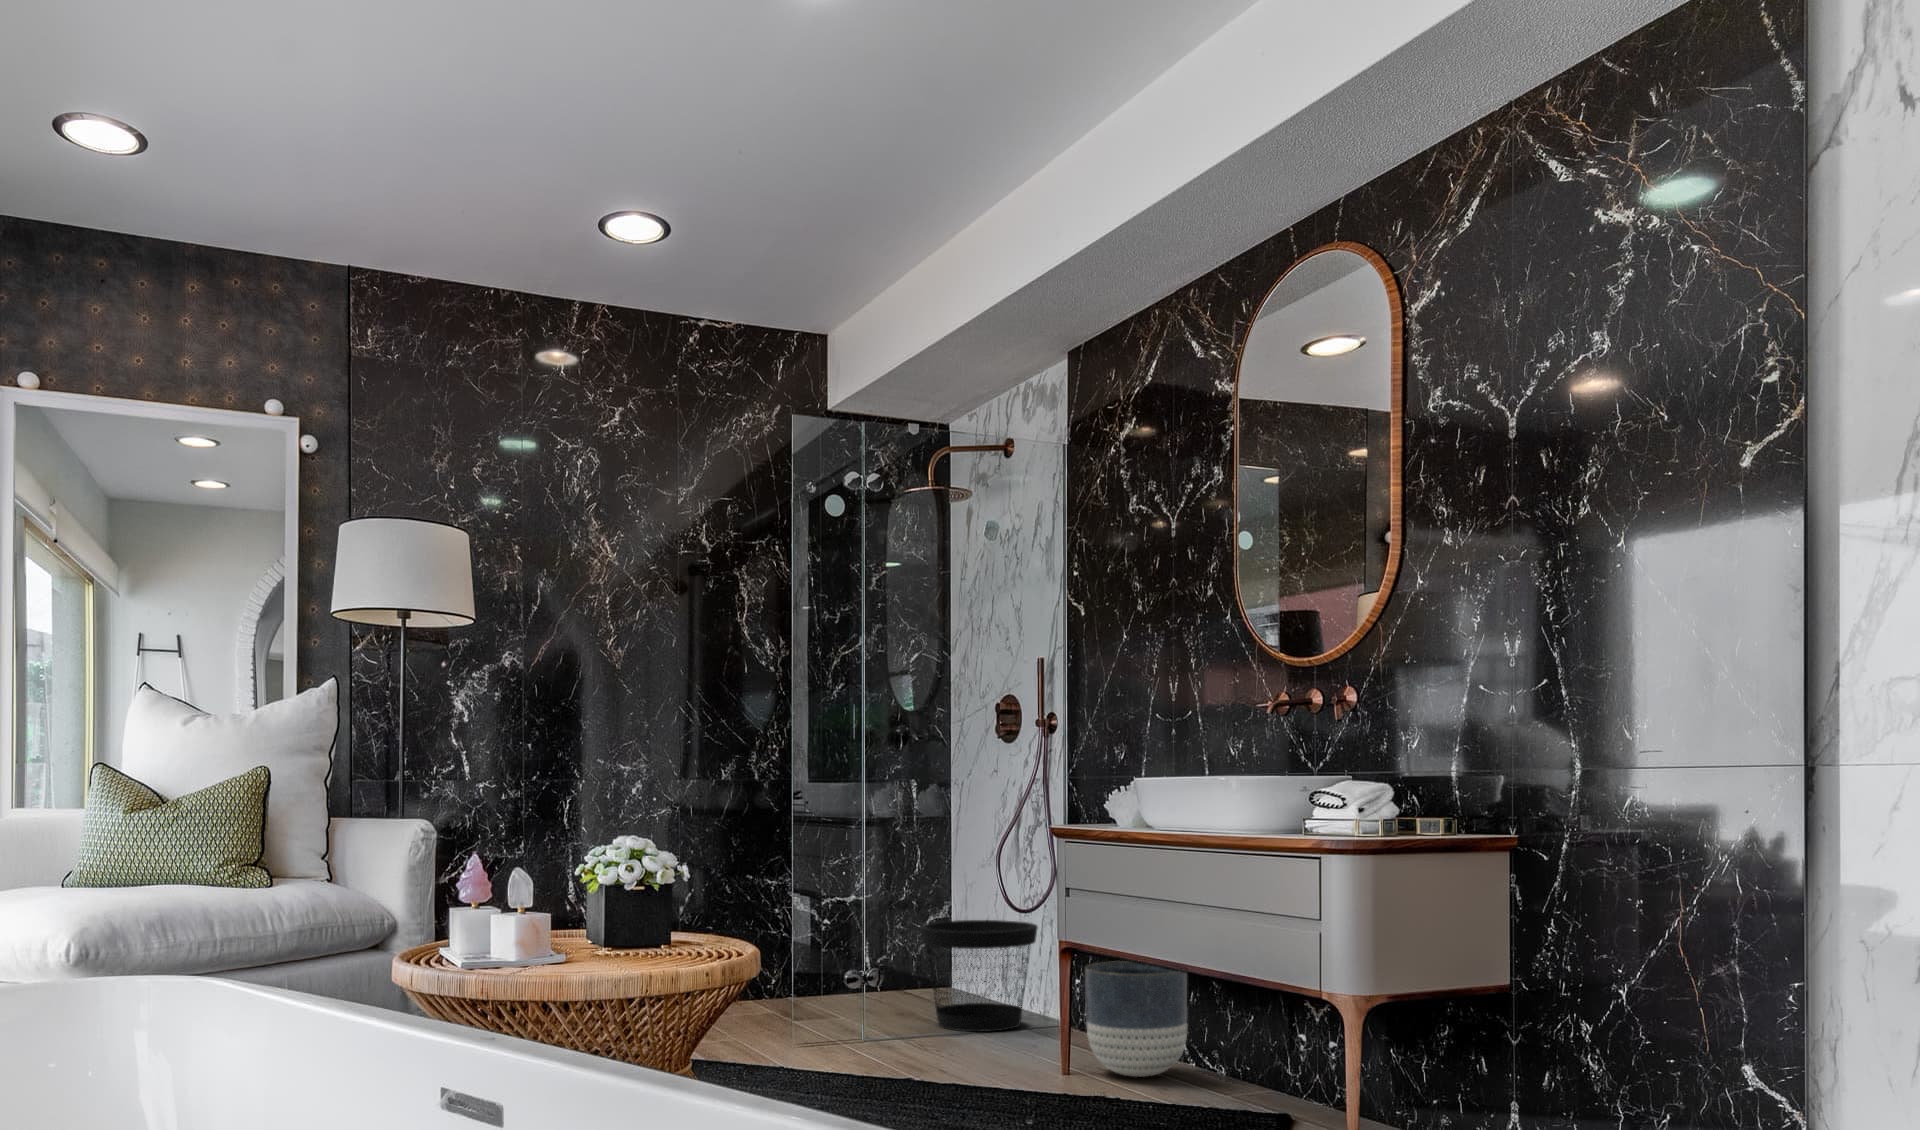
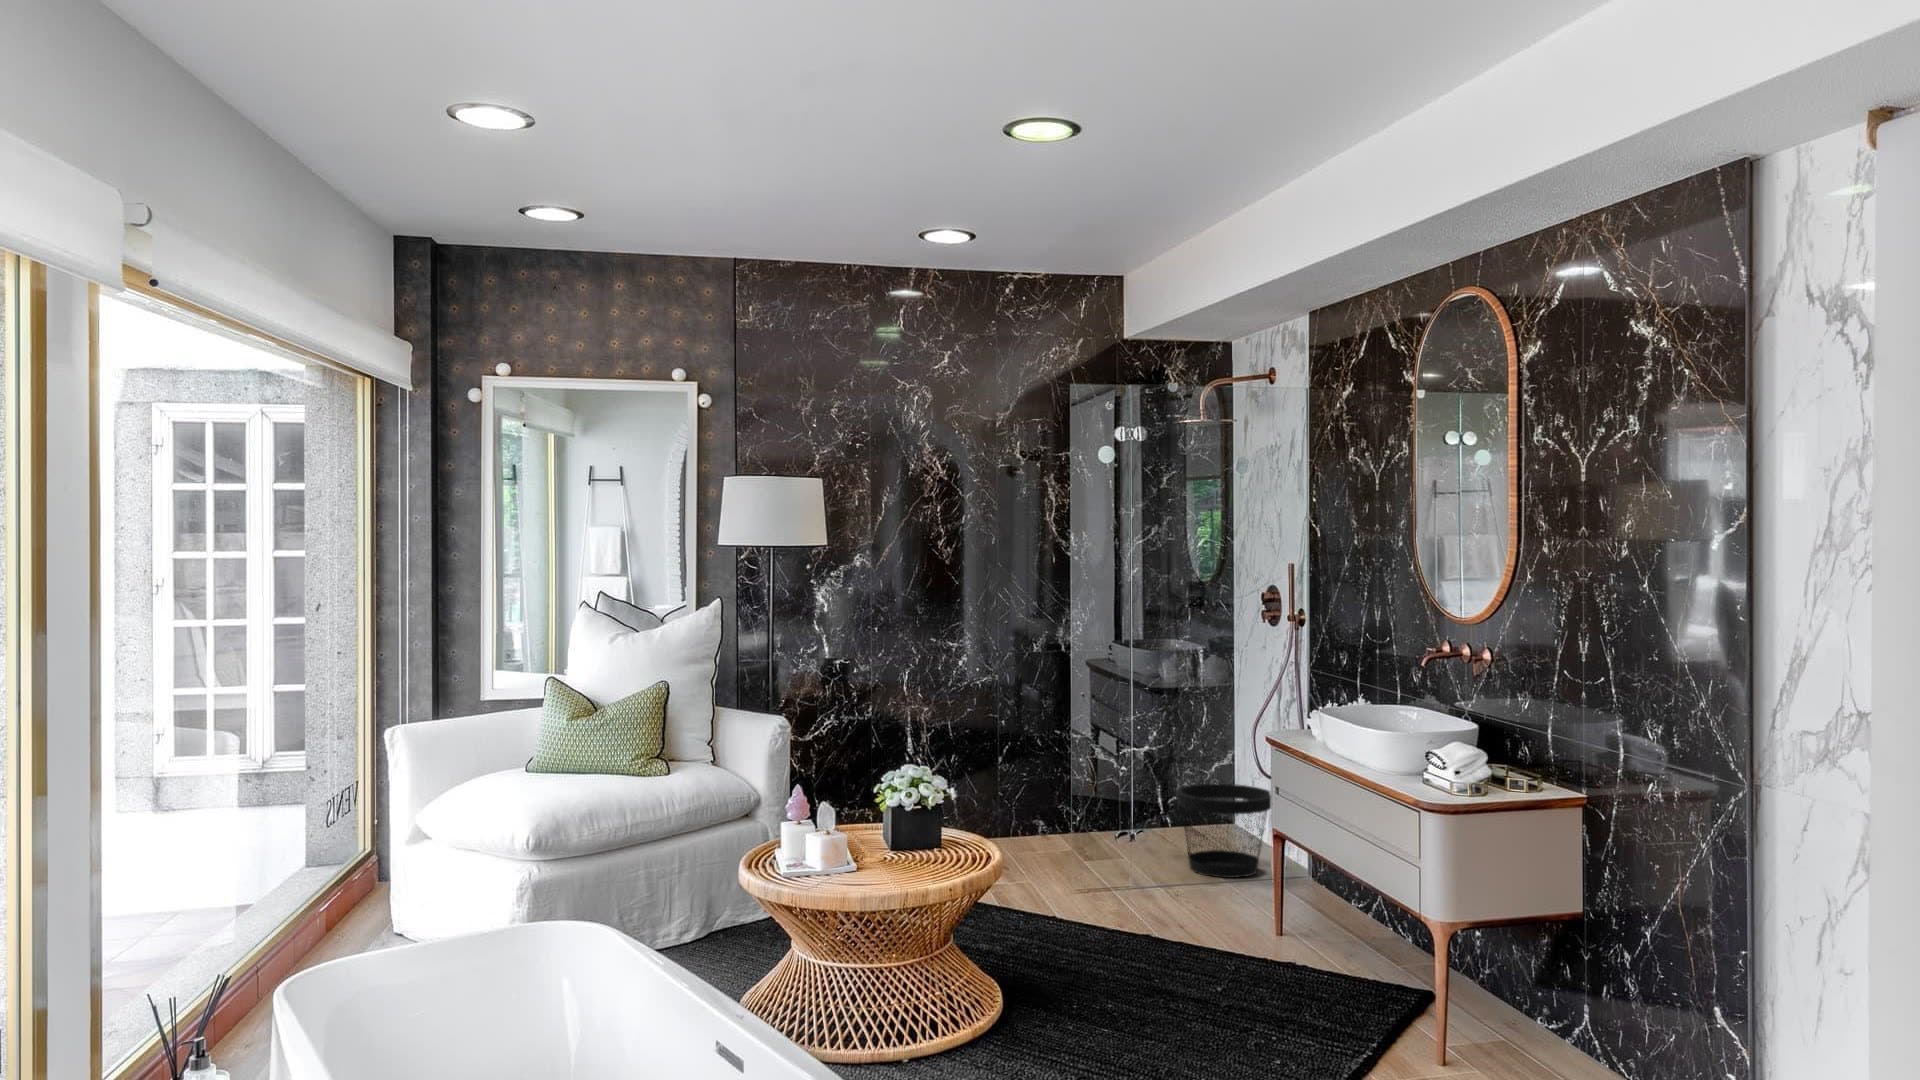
planter: present [1085,961,1188,1077] -> none [1277,842,1360,935]

